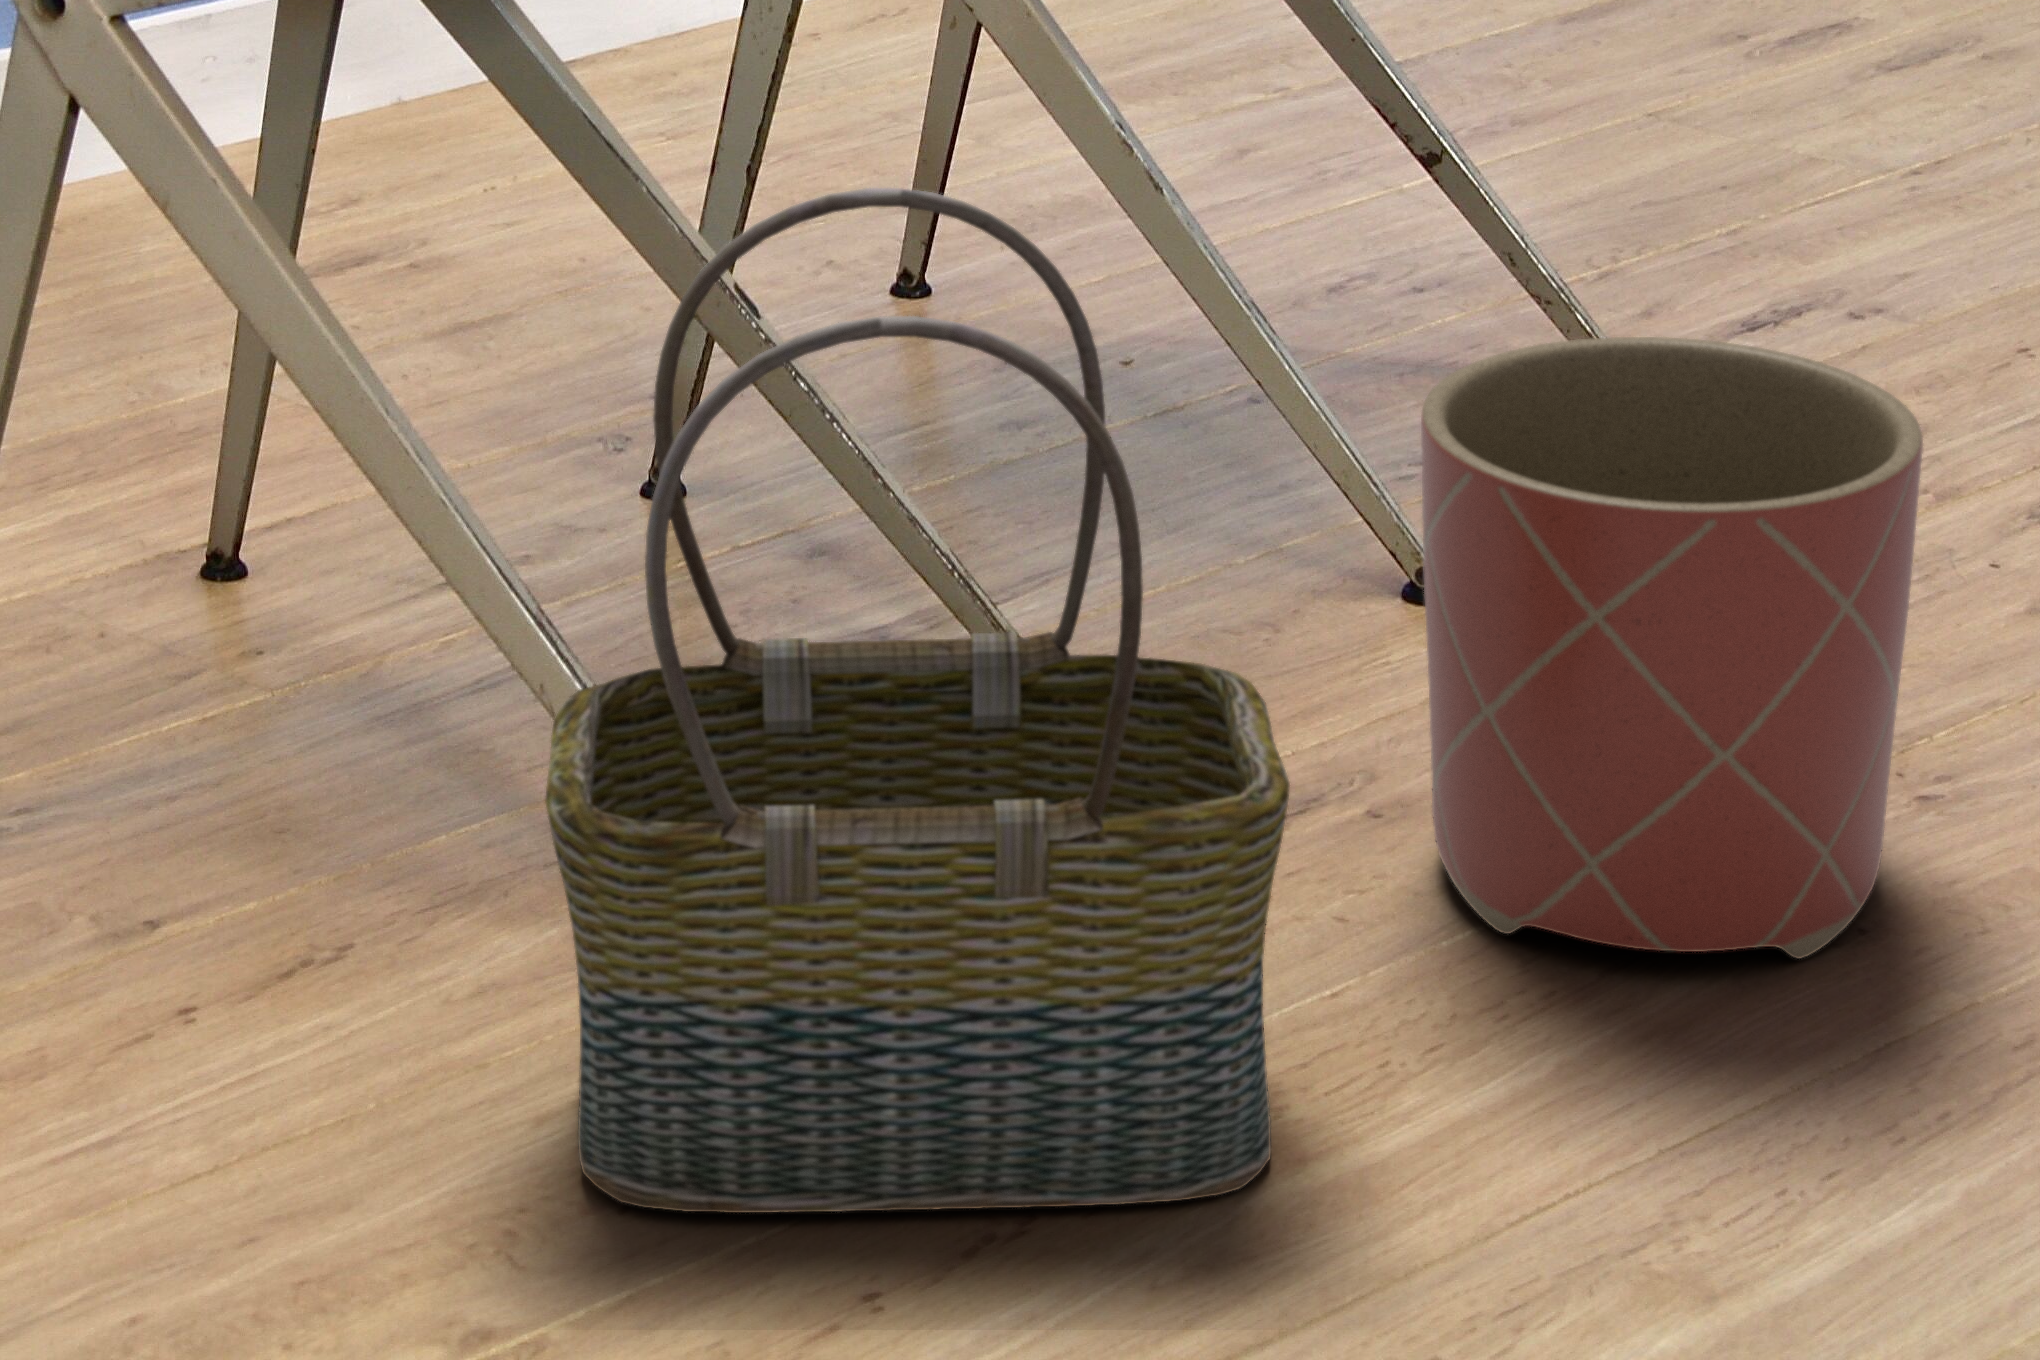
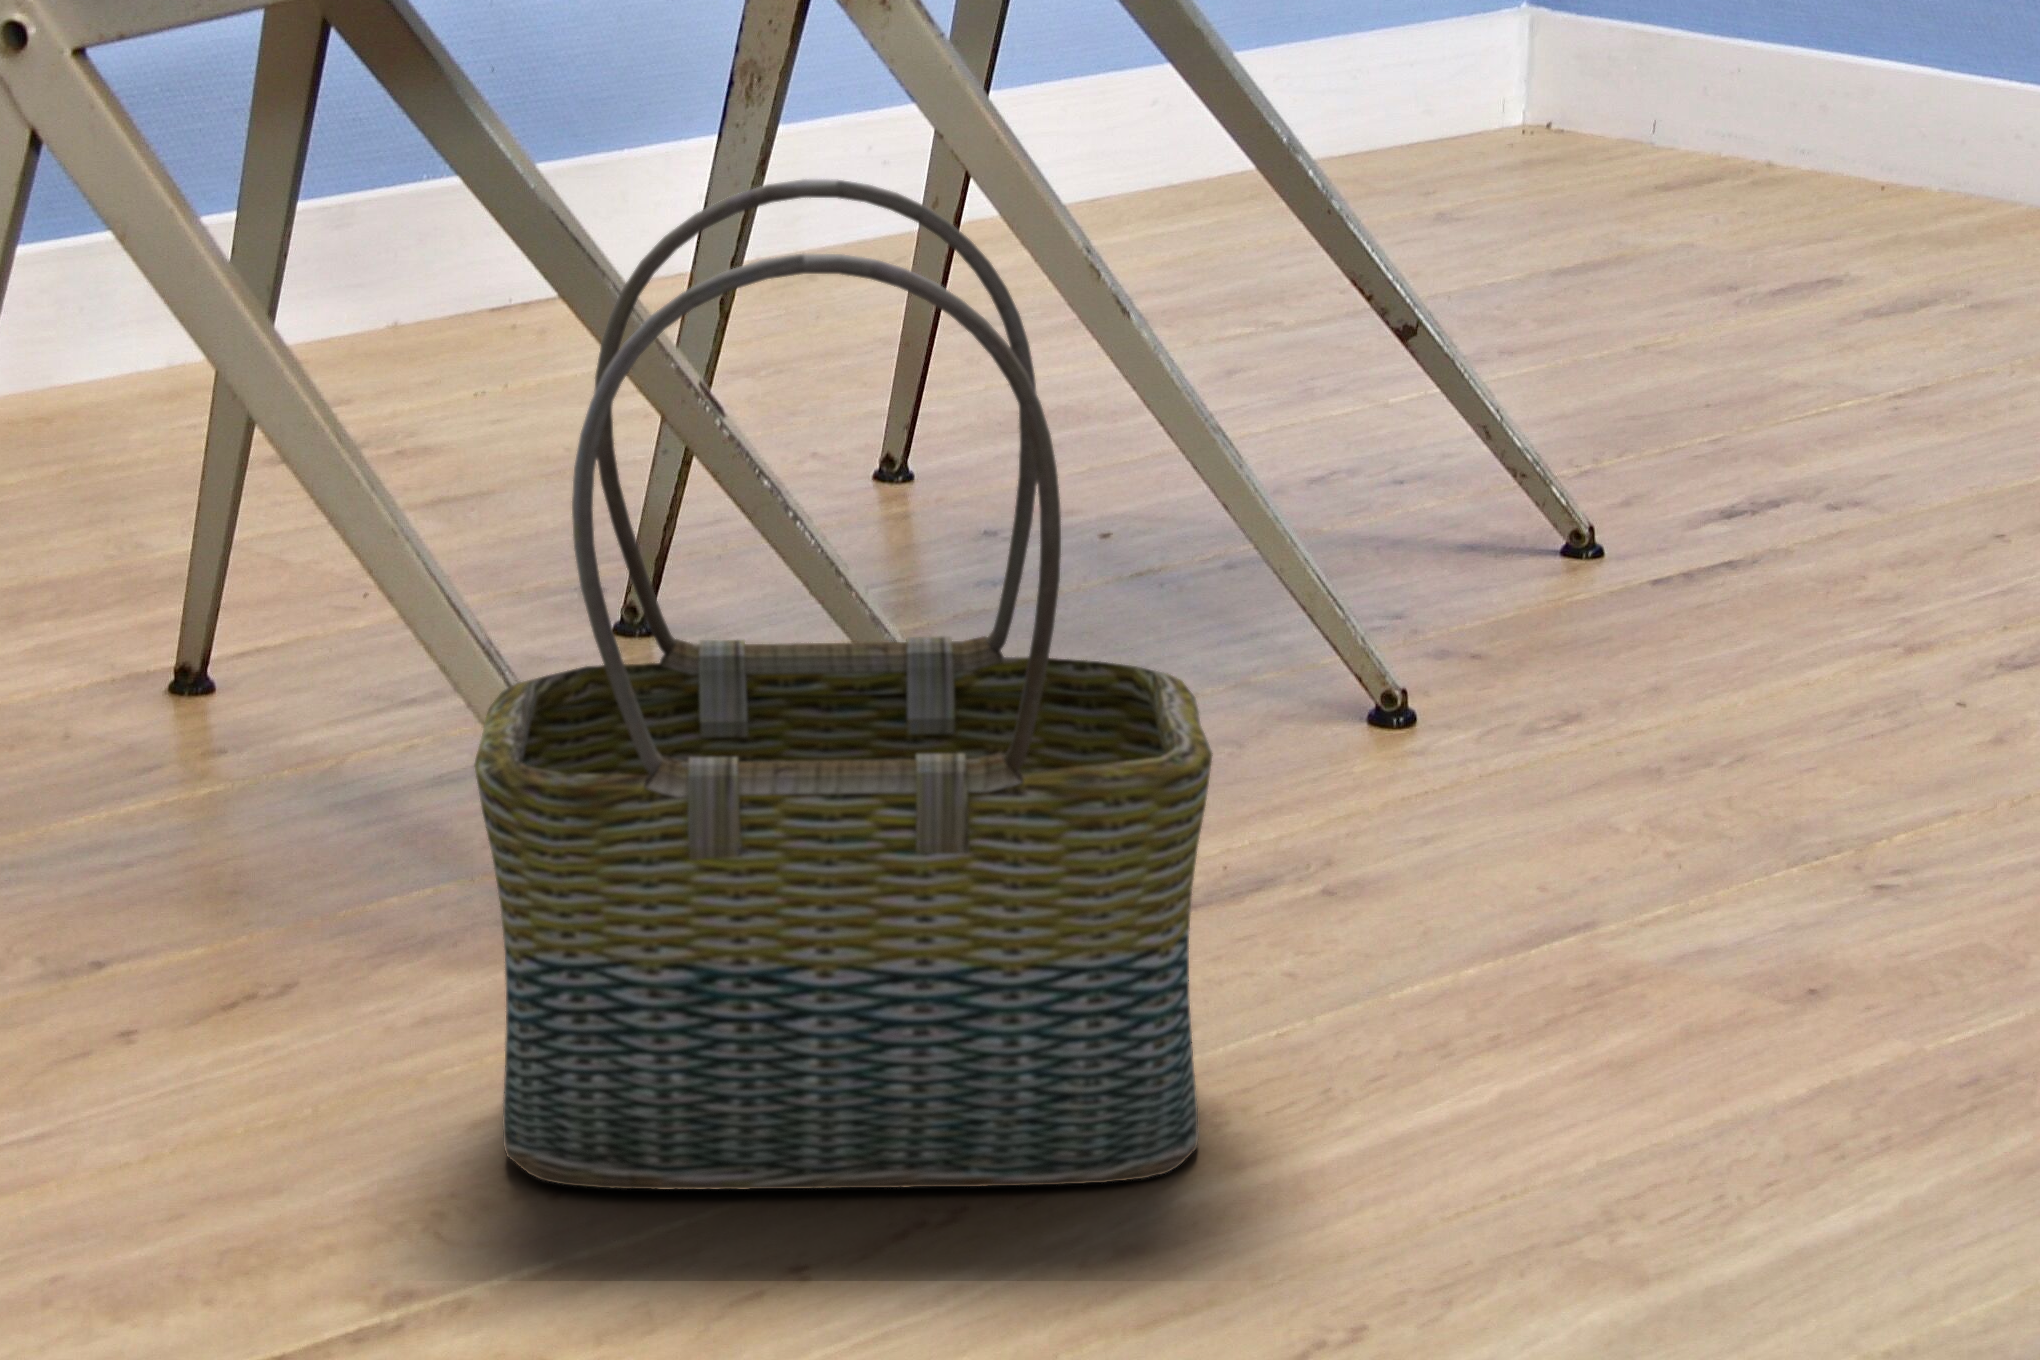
planter: present [1421,337,1923,959] -> none [1361,400,1853,996]

